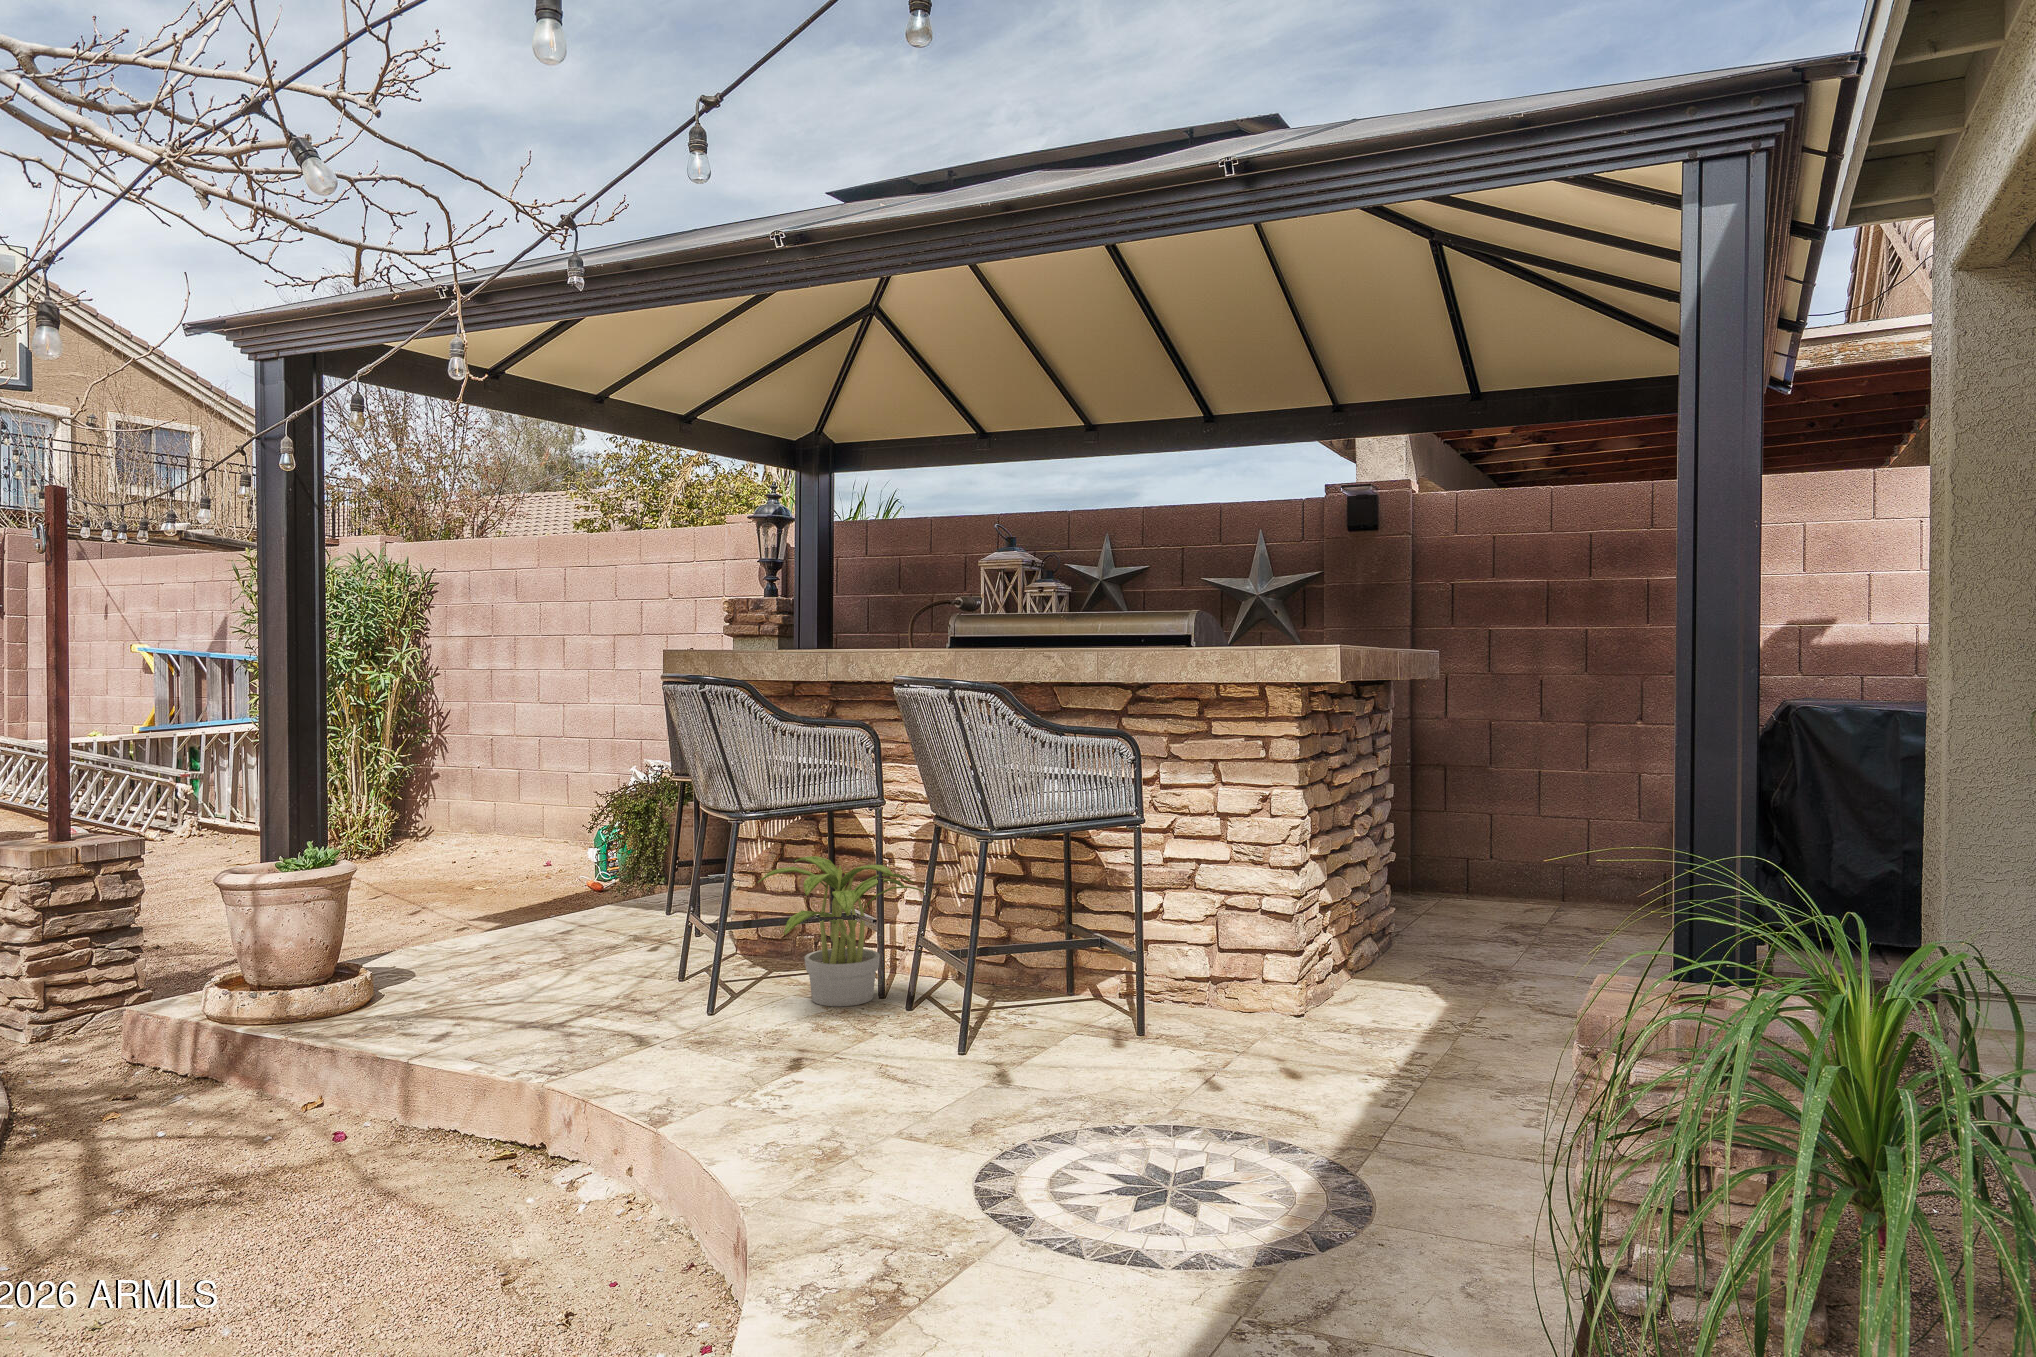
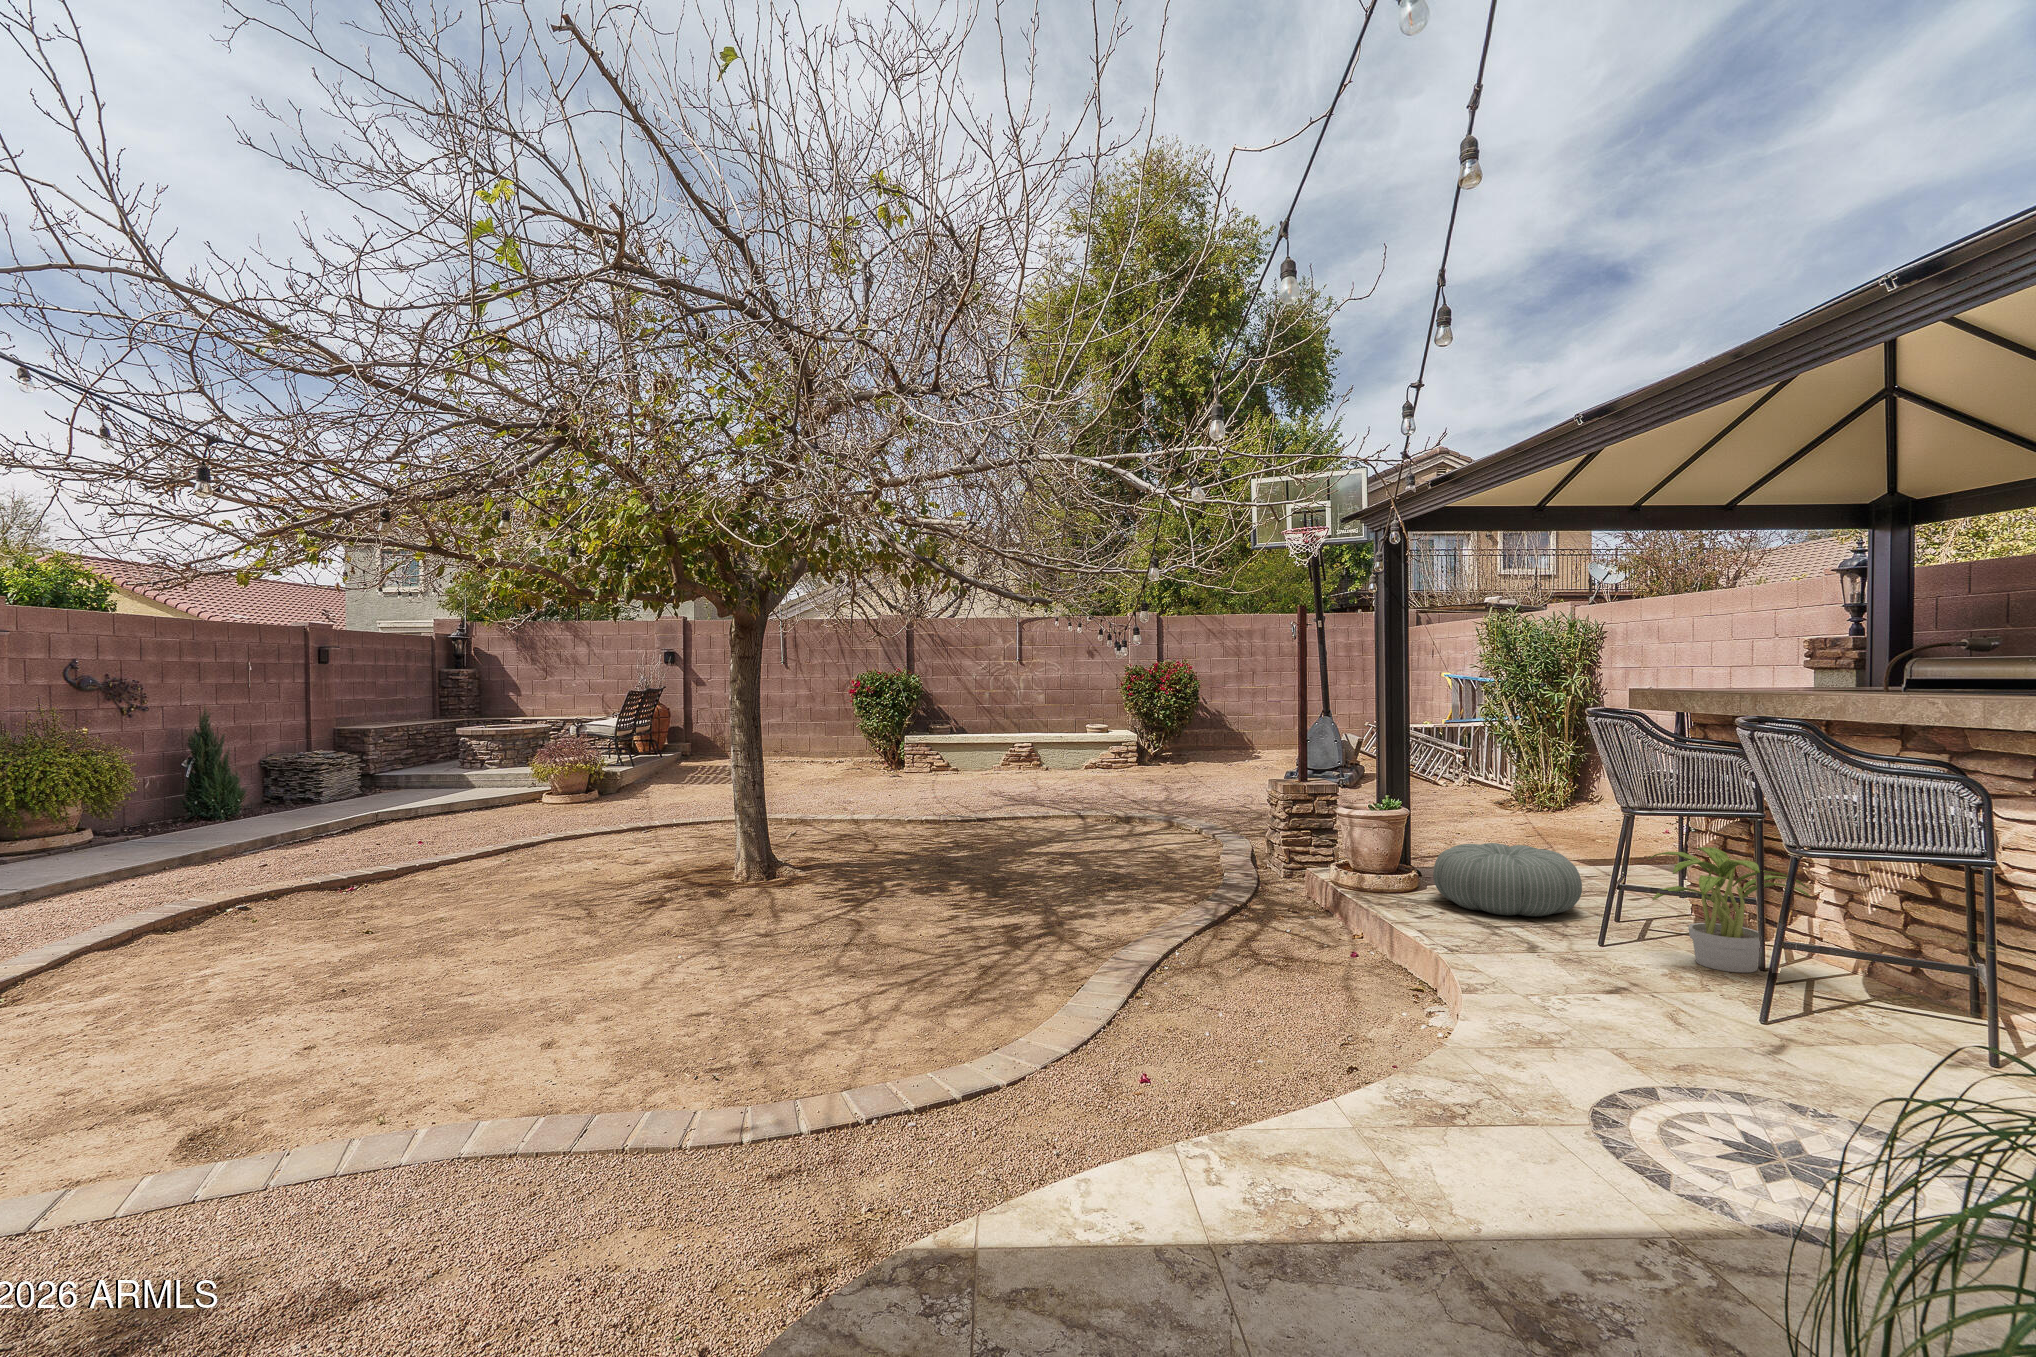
pouf: none [422,896,633,1009] -> present [1433,843,1582,916]

